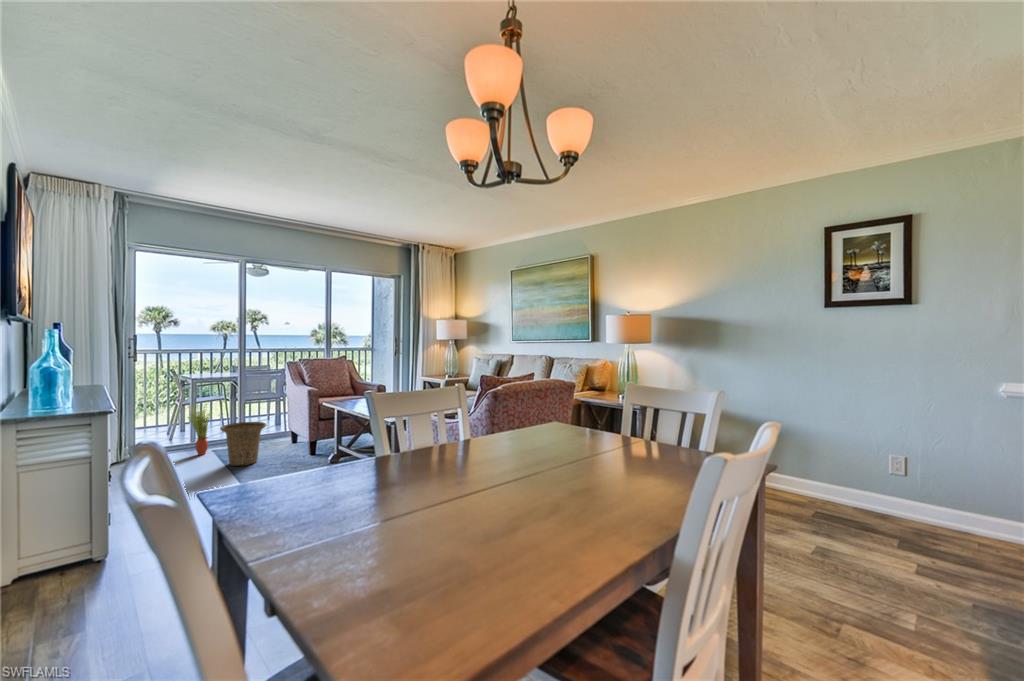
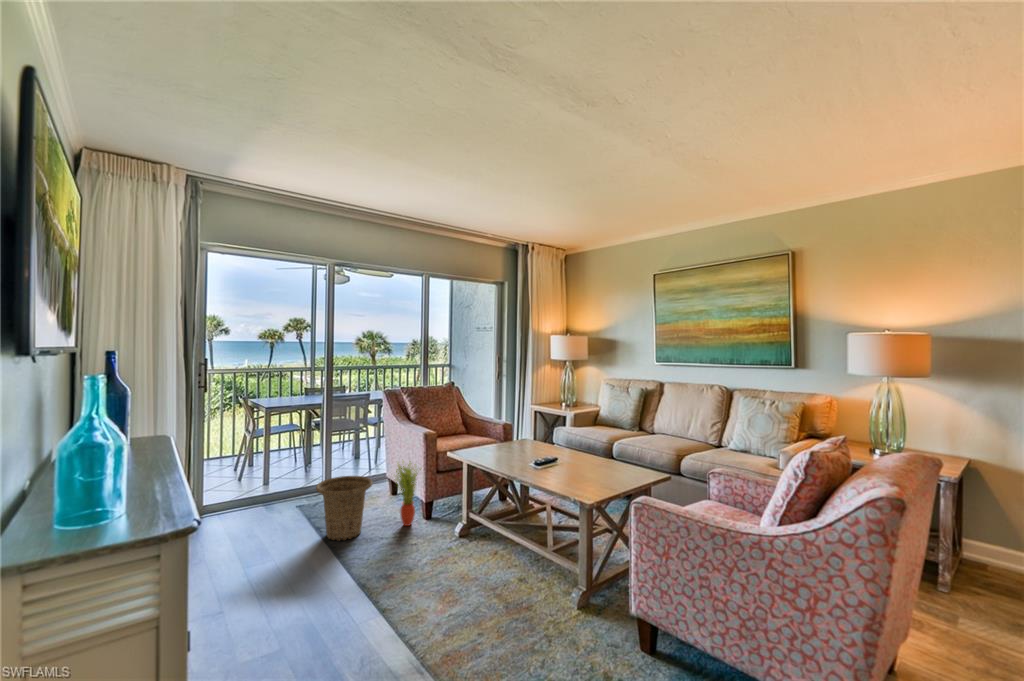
potted plant: present [188,408,210,455] -> present [395,461,421,526]

